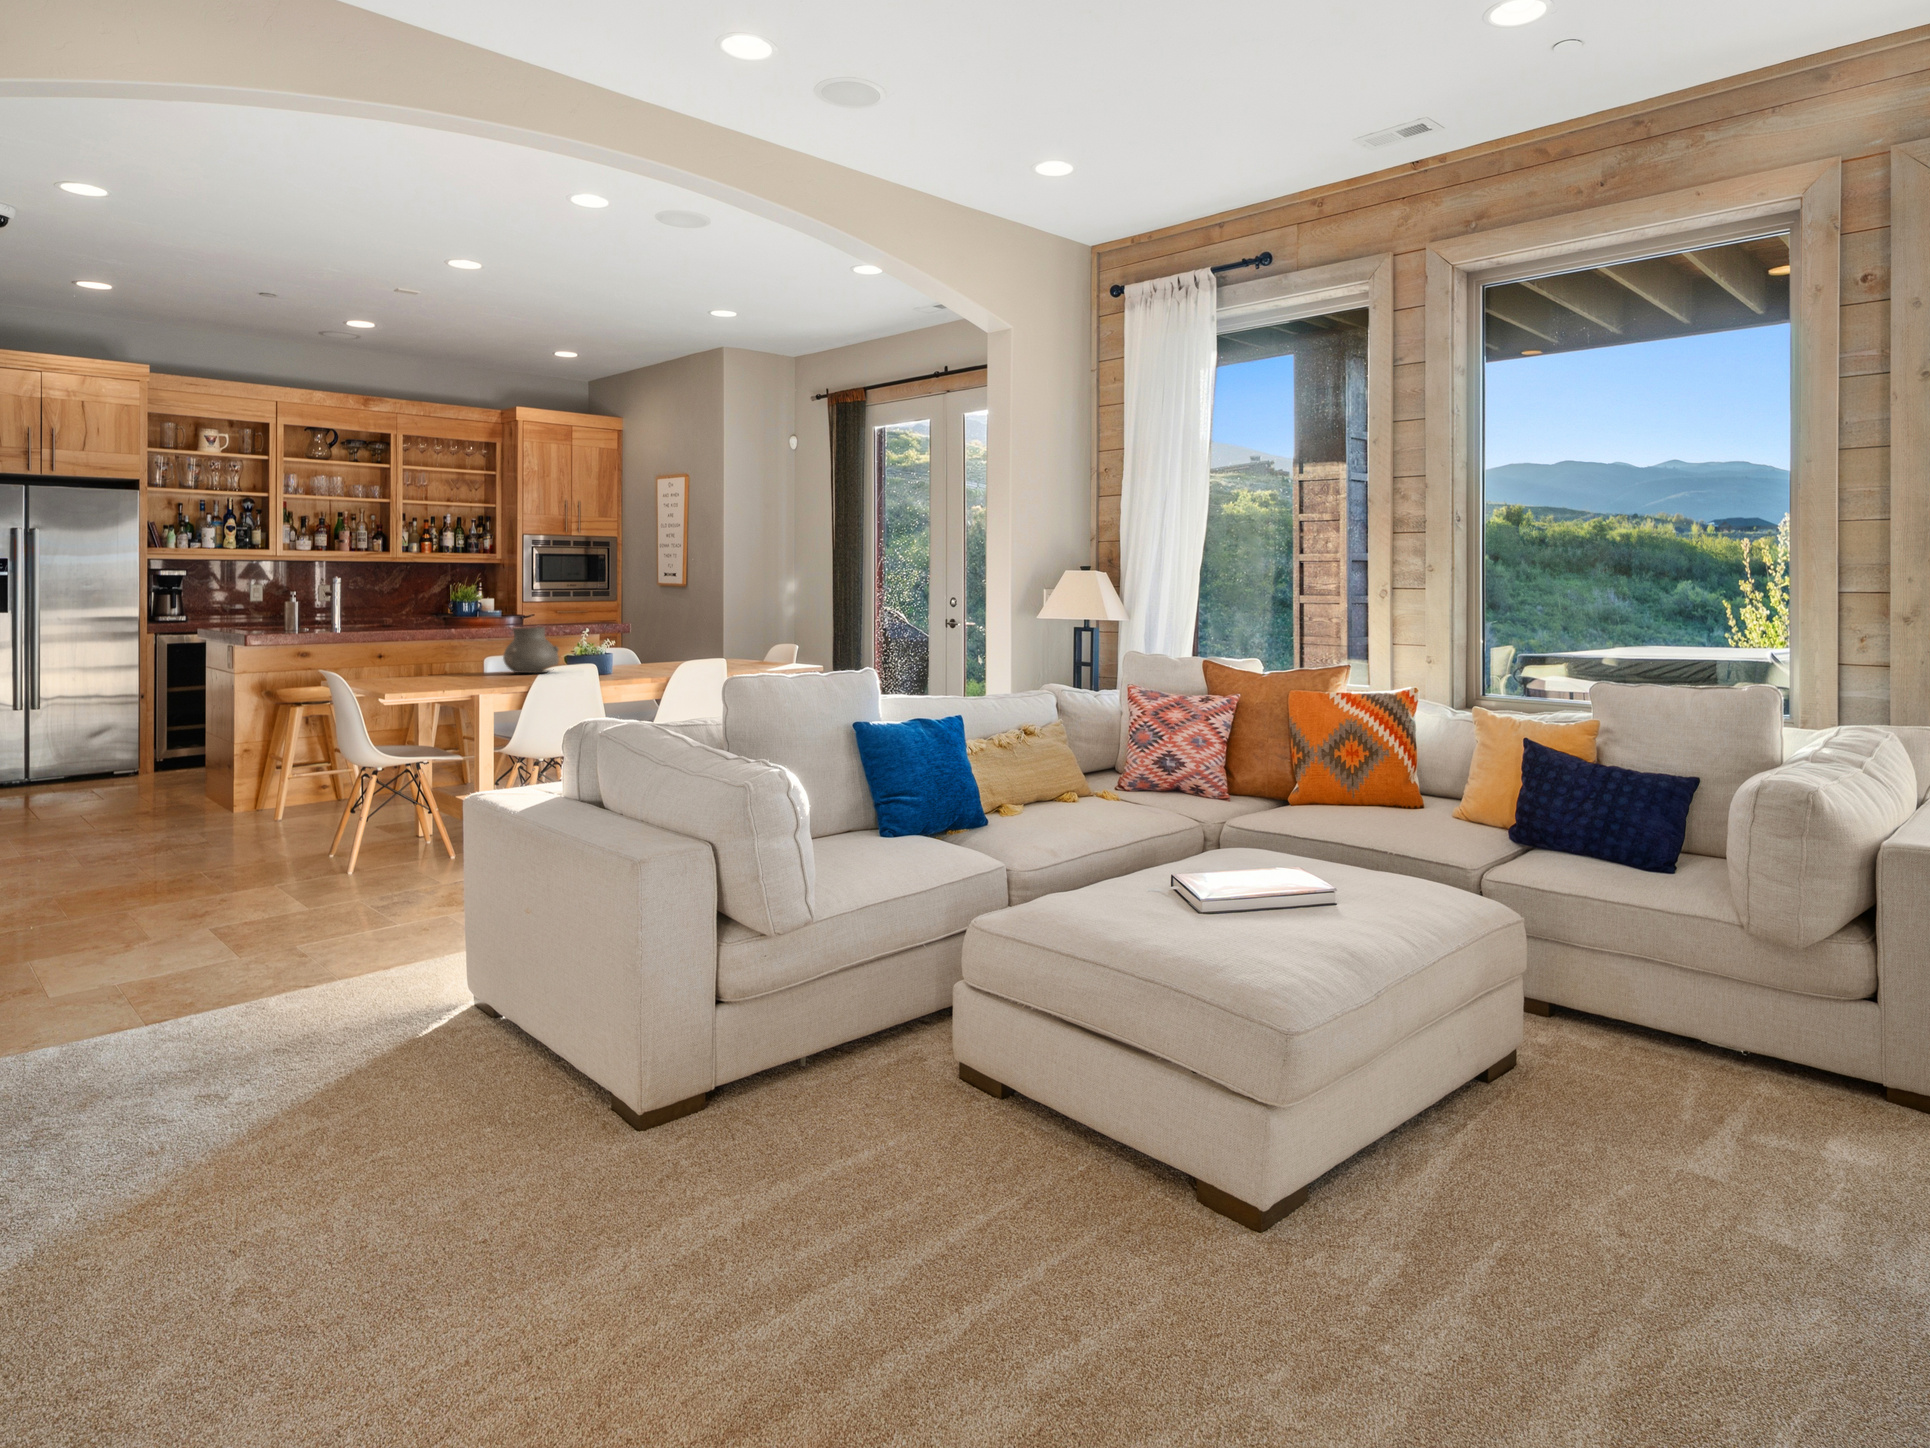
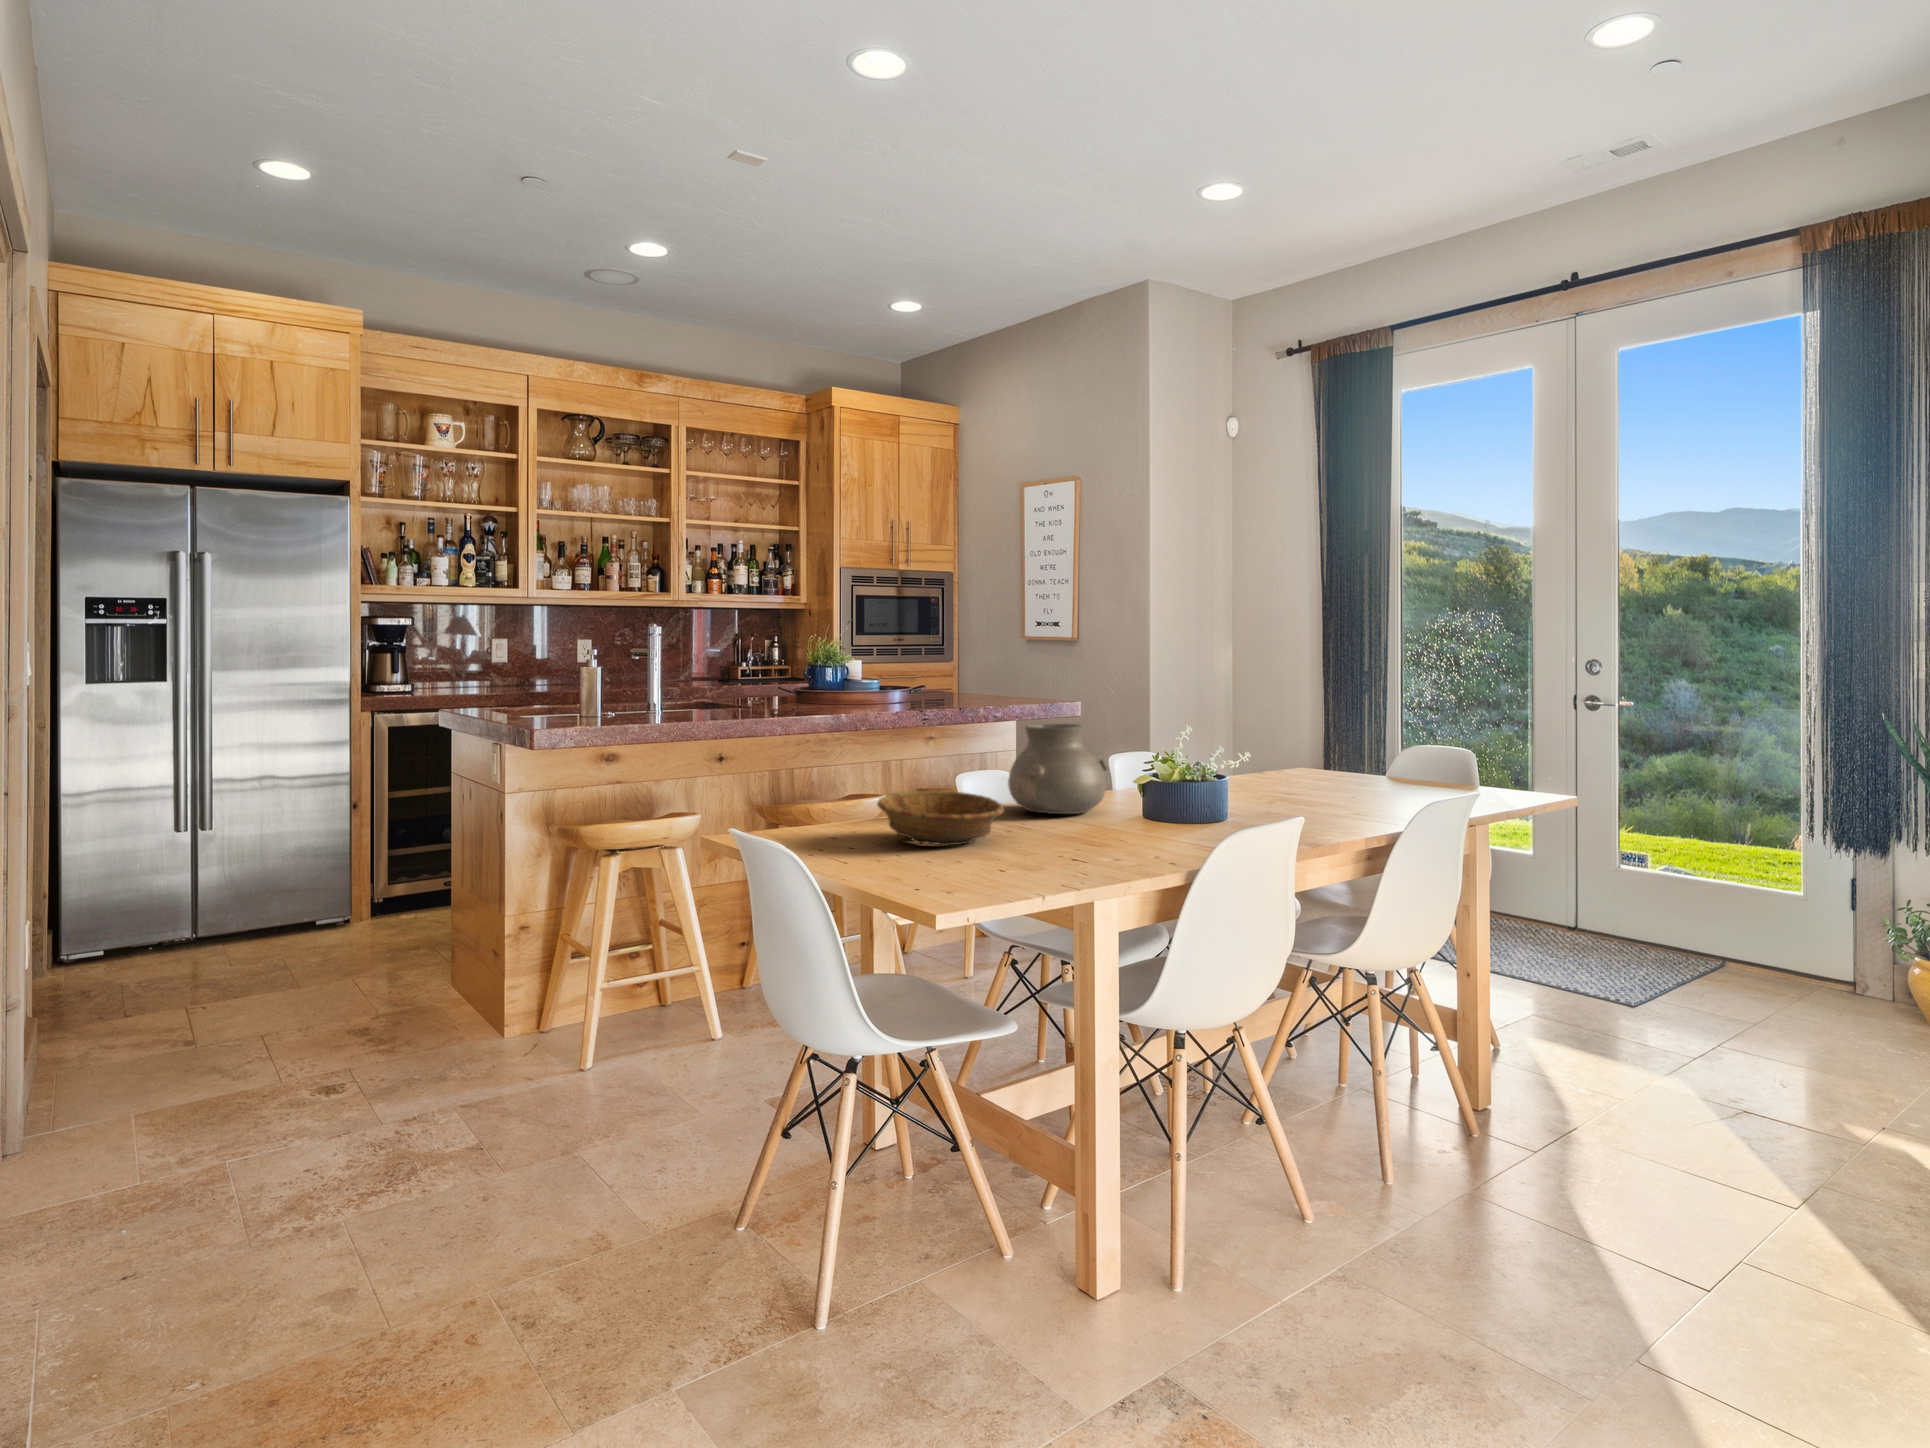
decorative bowl: none [407,658,476,681] -> present [877,791,1004,846]

